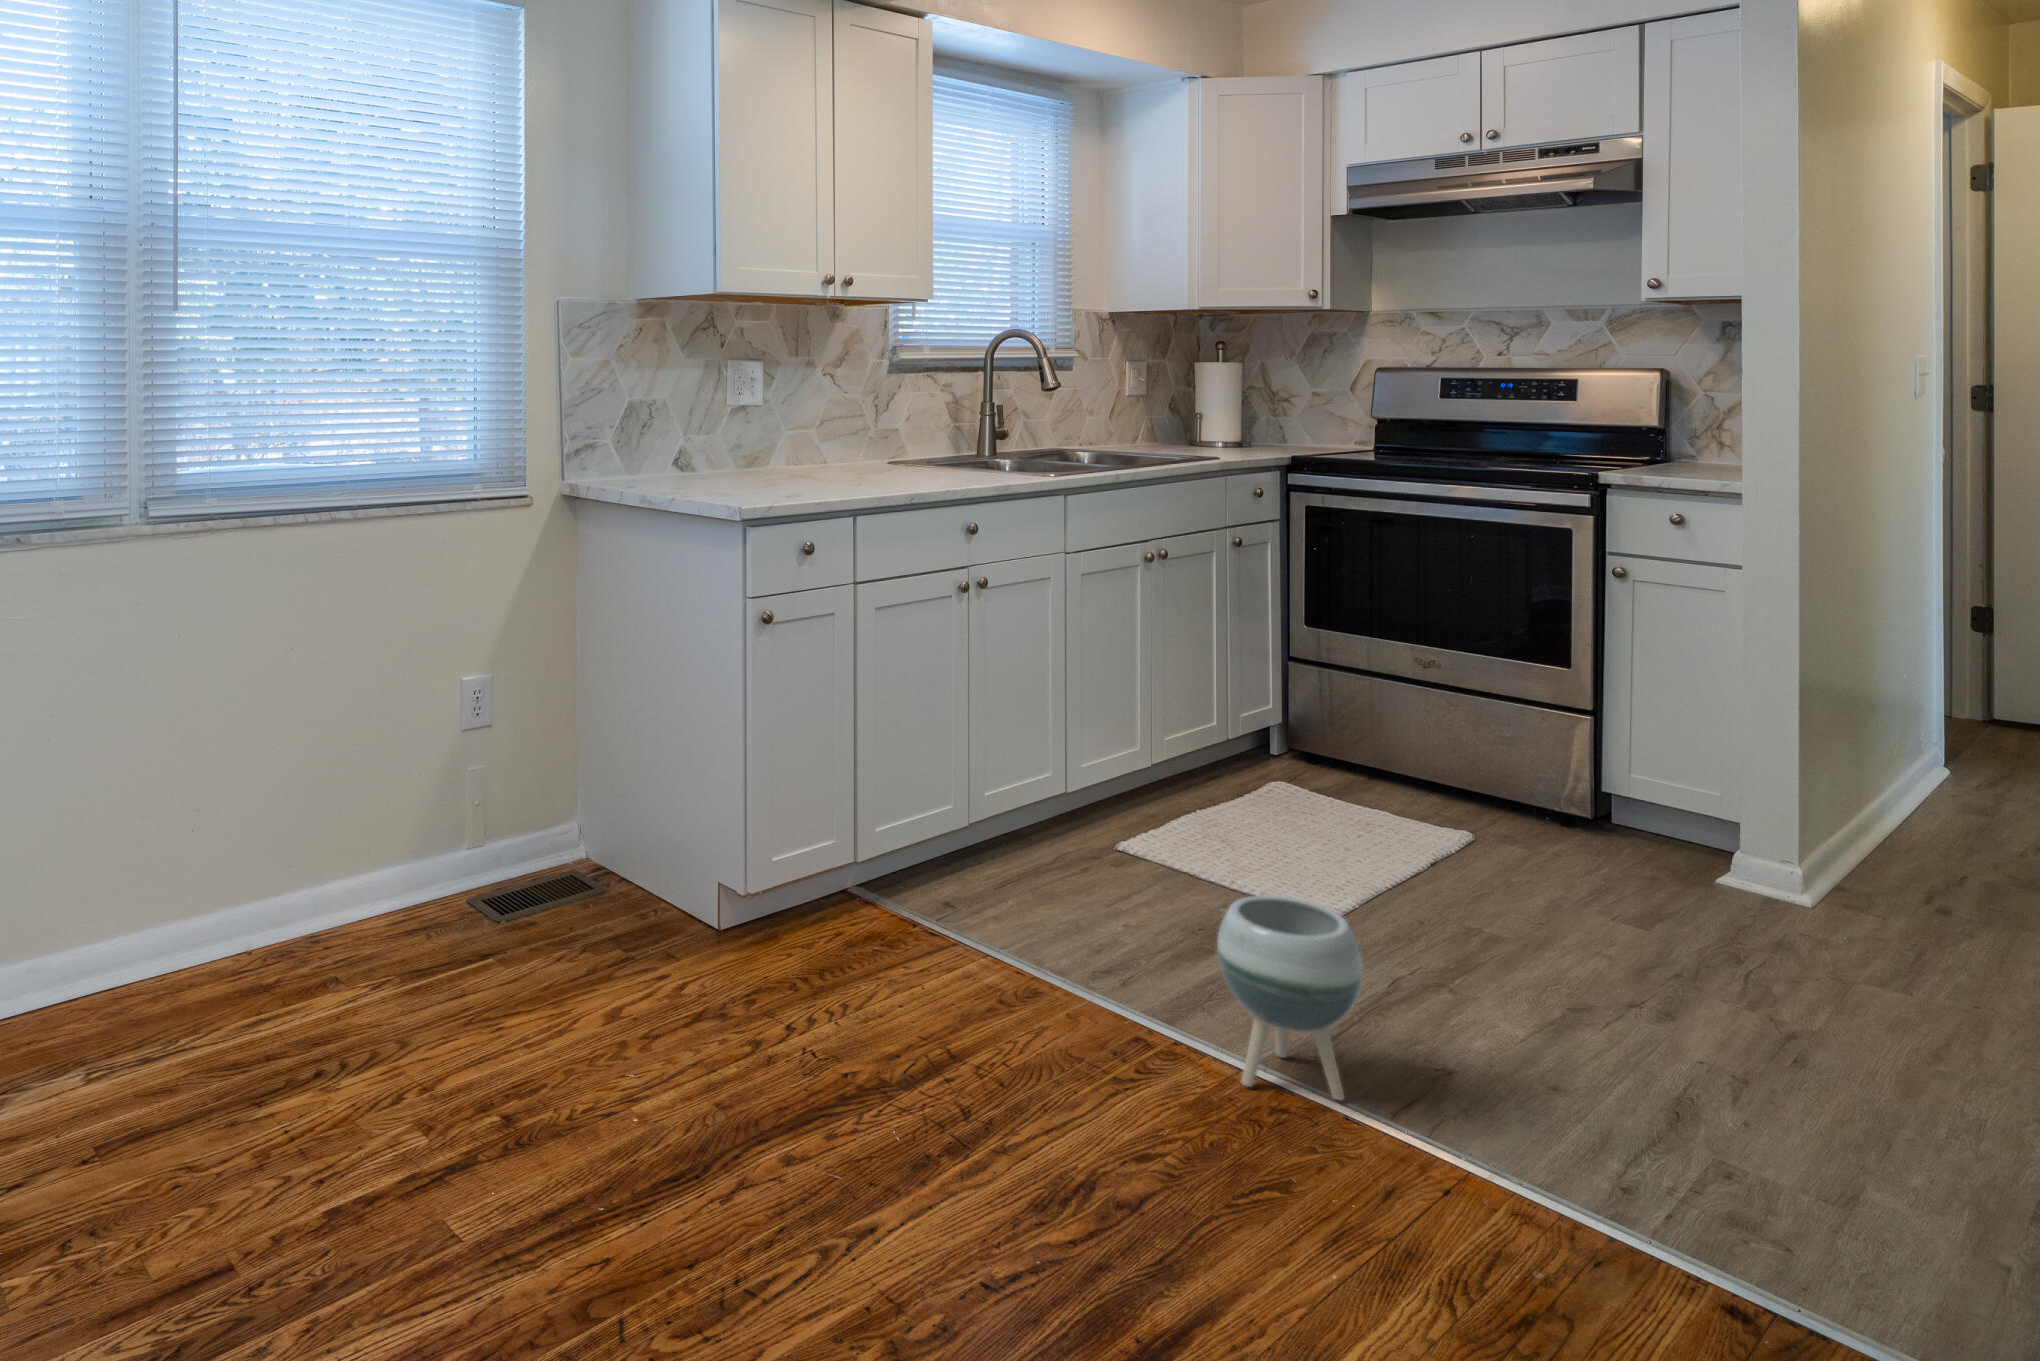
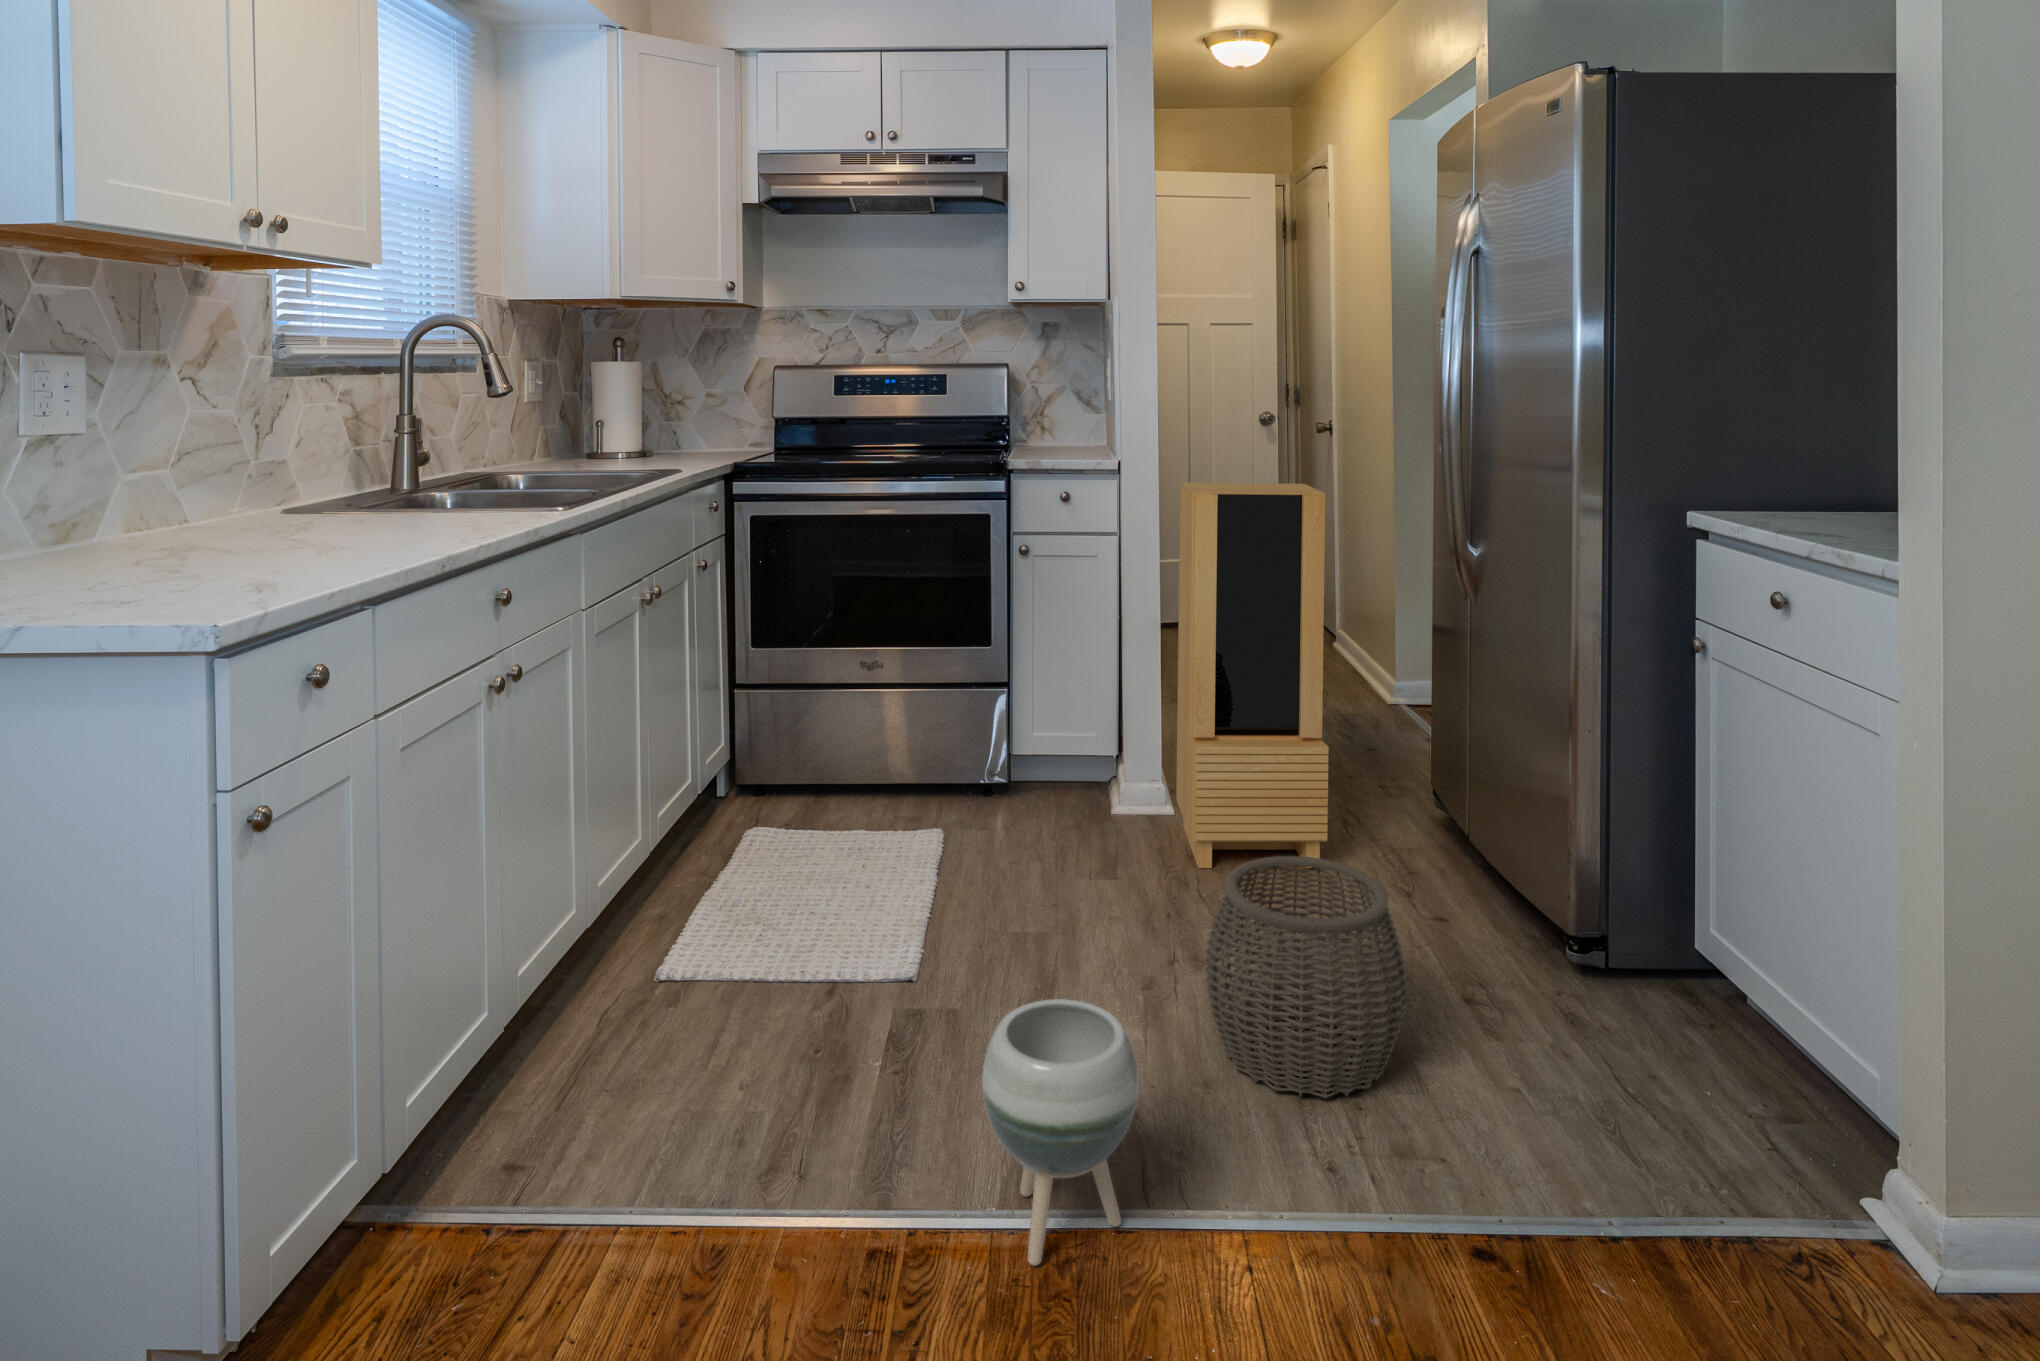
storage cabinet: none [1752,500,1997,1005] -> present [1176,483,1329,868]
woven basket: none [1560,889,1834,1150] -> present [1204,856,1408,1098]

